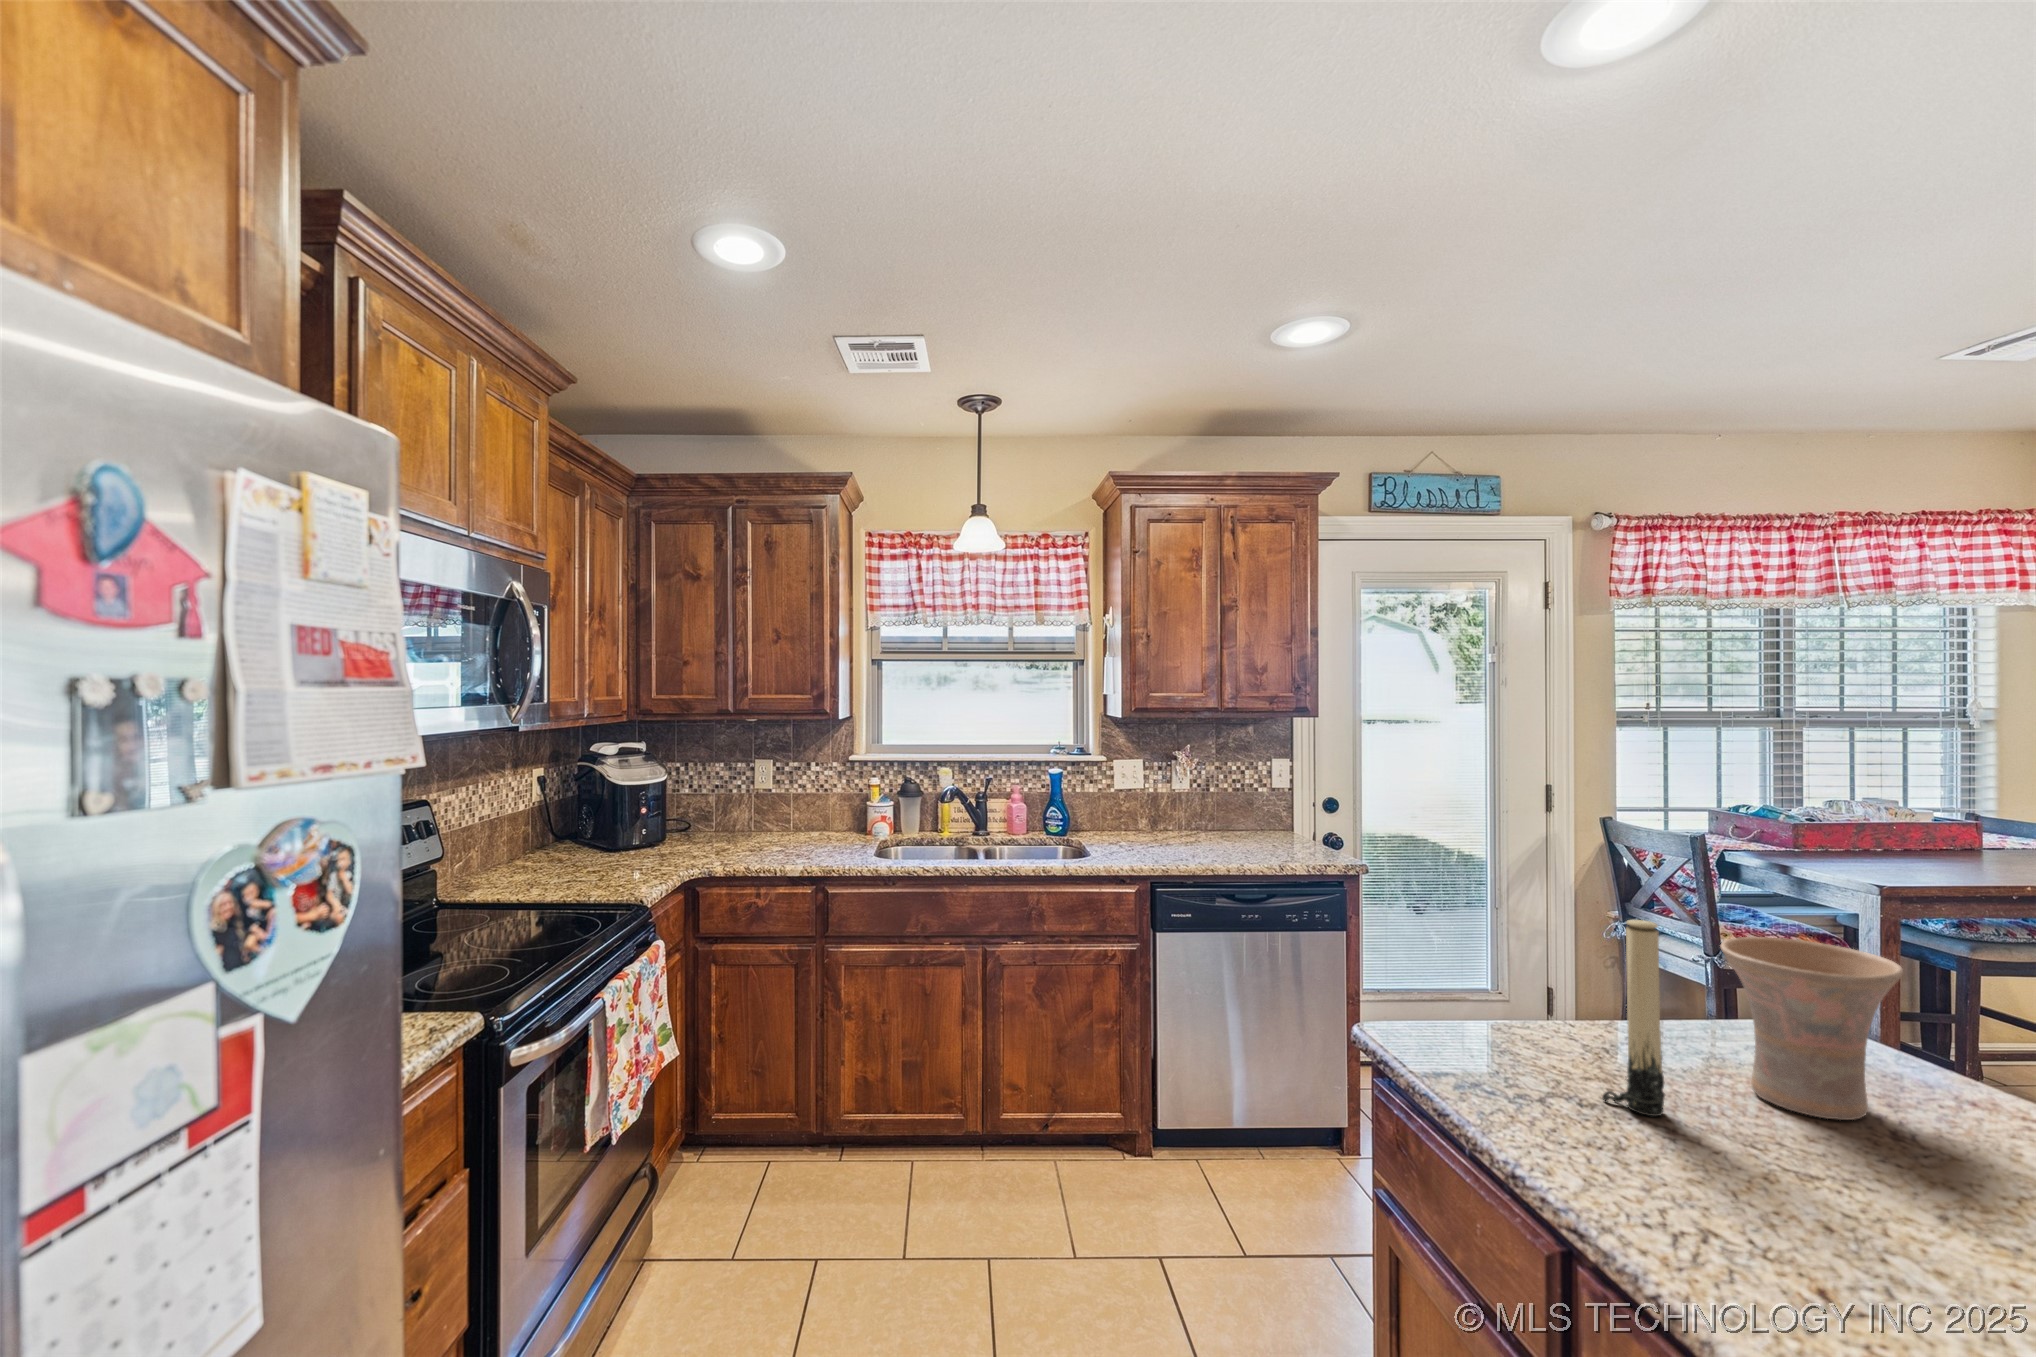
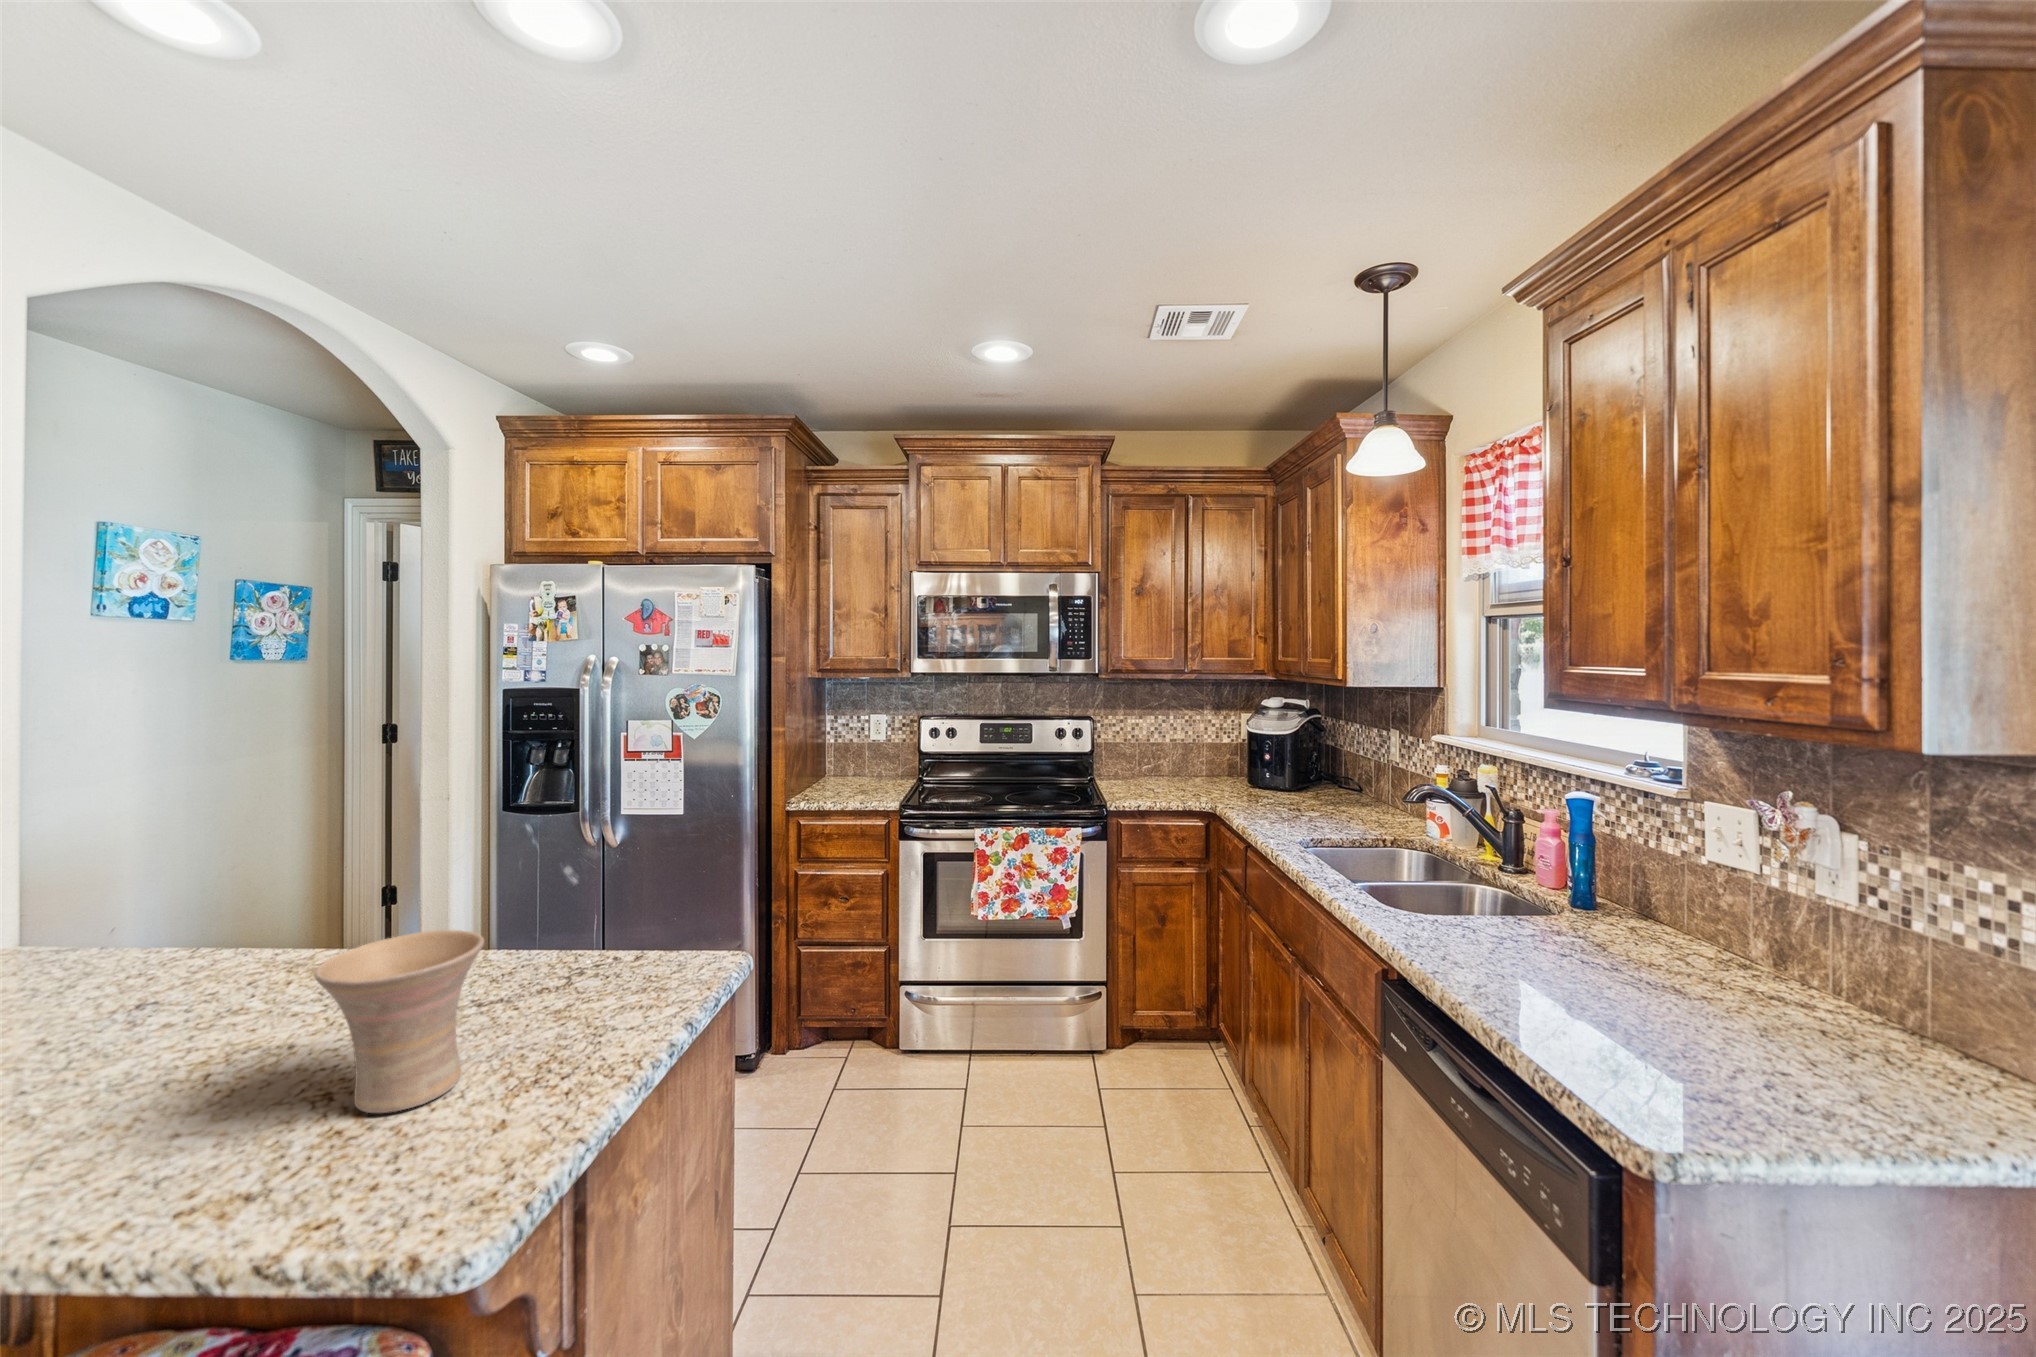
candle: present [1602,920,1665,1116] -> none [493,866,542,1015]

